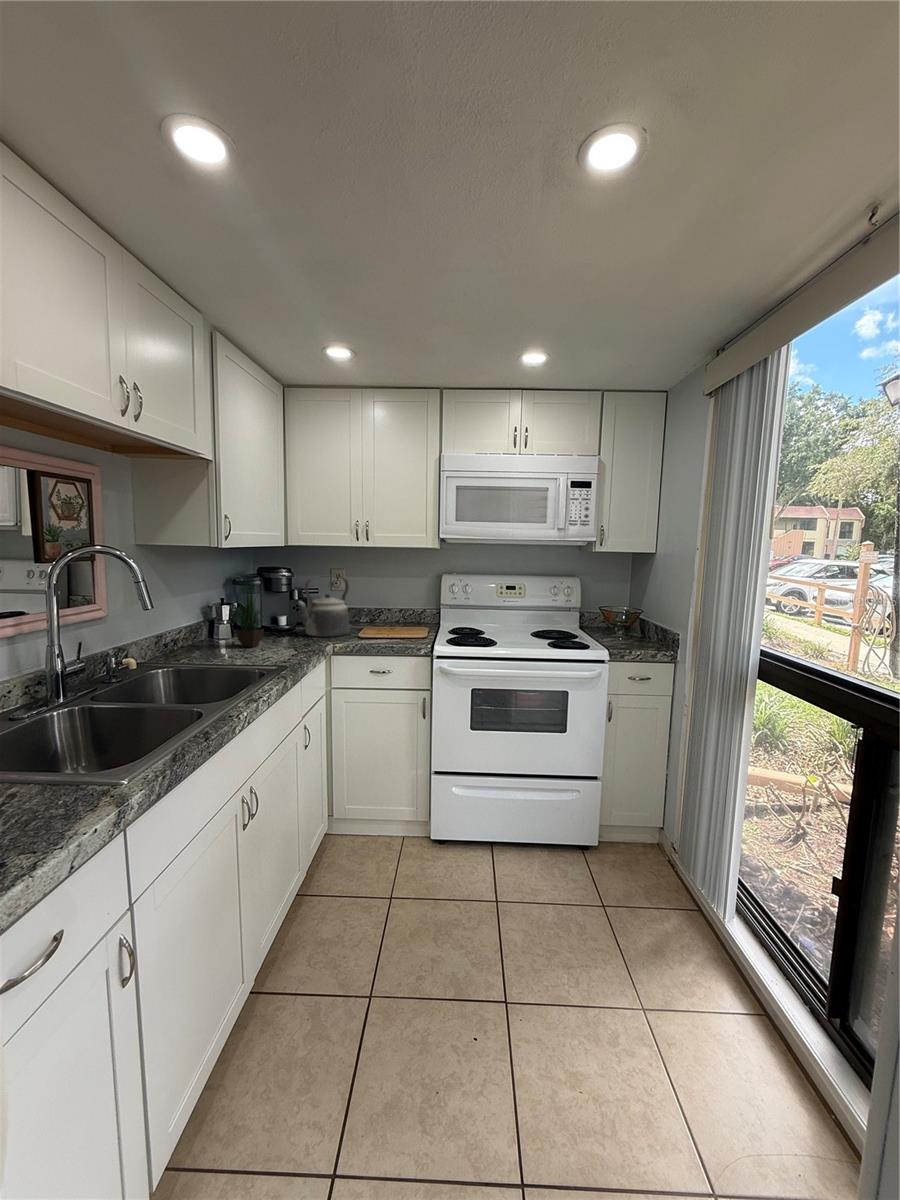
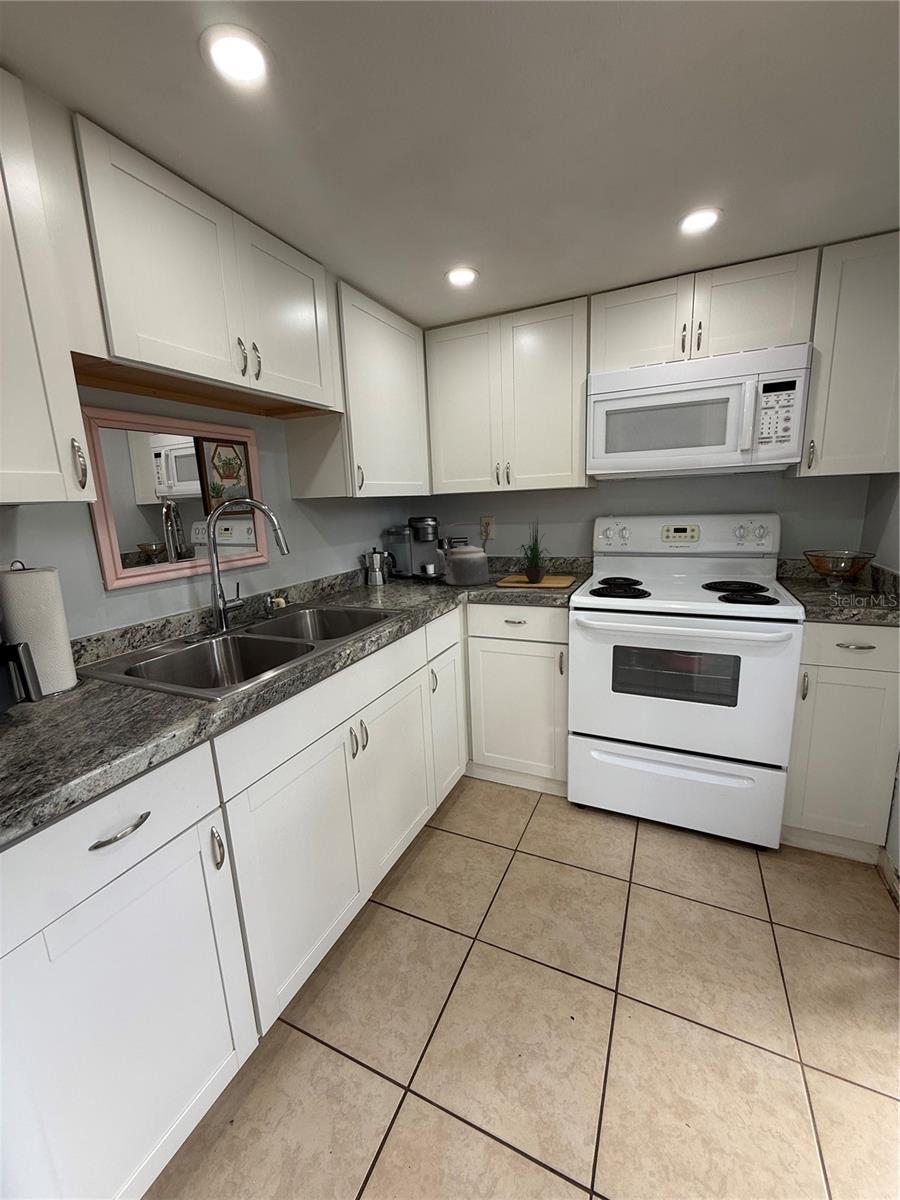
potted plant: present [230,581,265,647] -> present [521,523,548,583]

